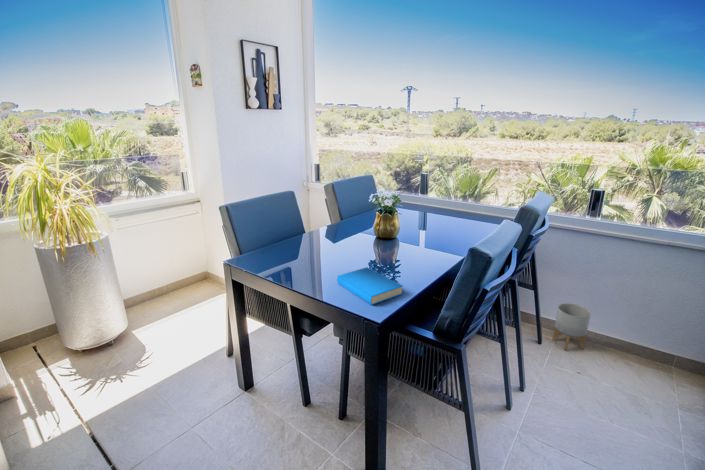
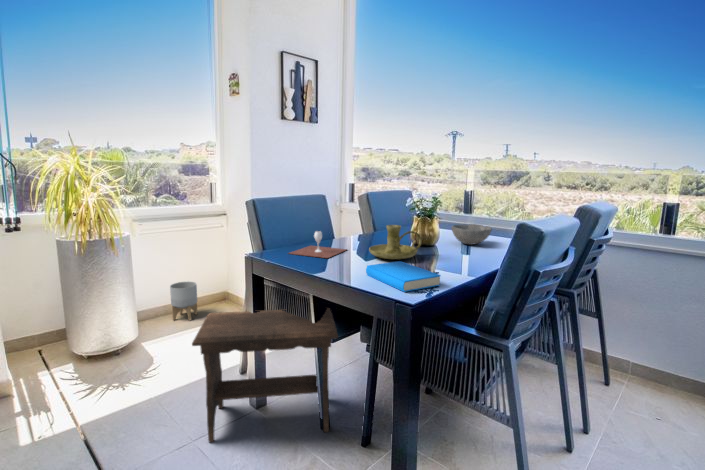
bowl: none [411,215,446,235] -> present [451,224,492,245]
candle holder: none [338,228,385,261] -> present [369,225,421,259]
wine glass: none [264,235,319,263] -> present [289,231,346,258]
footstool: none [183,302,315,429] -> present [192,308,338,442]
planter: present [553,303,591,351] -> present [170,281,198,320]

